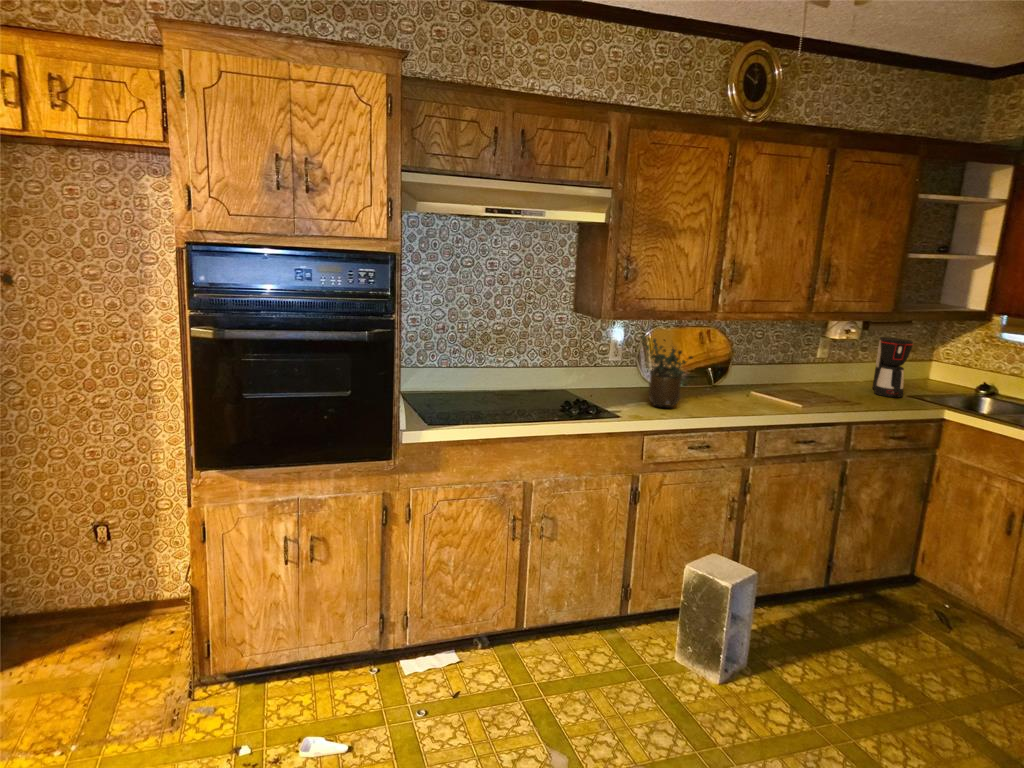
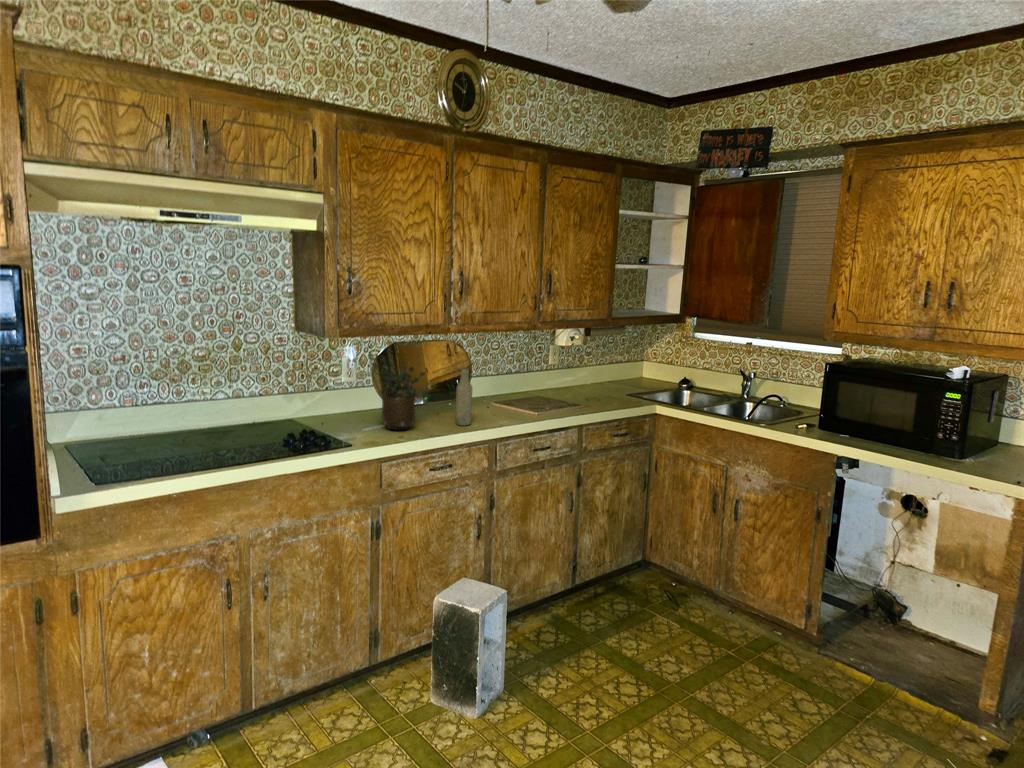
coffee maker: present [872,337,913,397] -> none [598,342,628,397]
bottle: none [718,354,738,410] -> present [456,368,472,426]

